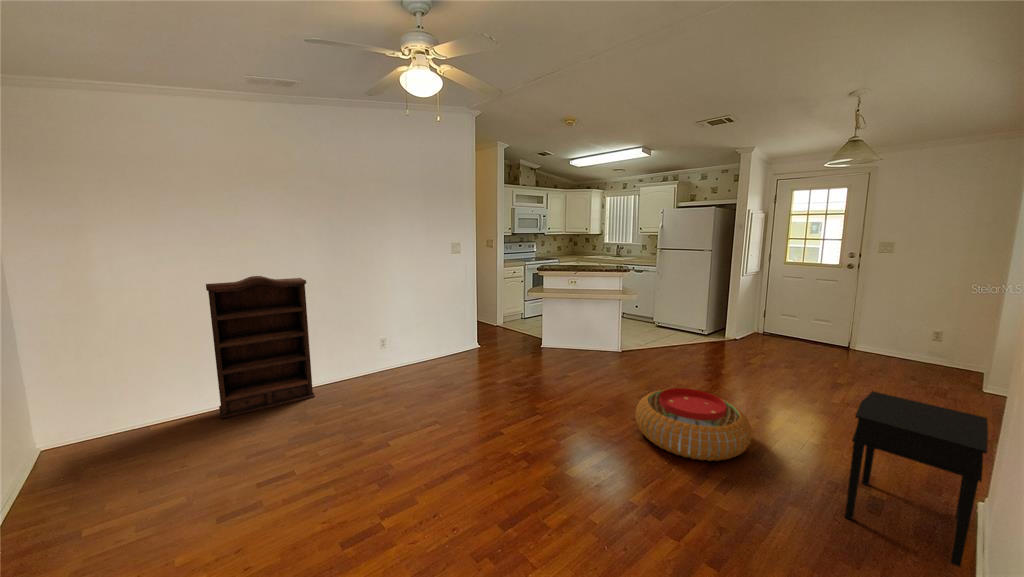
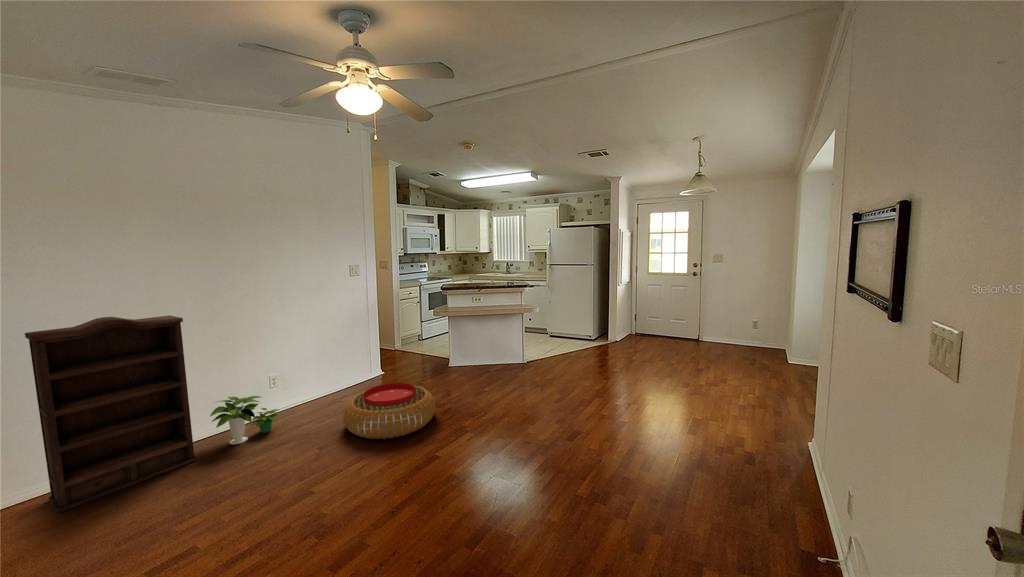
potted plant: none [326,349,380,389] -> present [210,396,278,444]
pouf: present [636,388,752,461] -> present [343,383,435,439]
side table: present [845,391,988,567] -> none [739,370,823,490]

